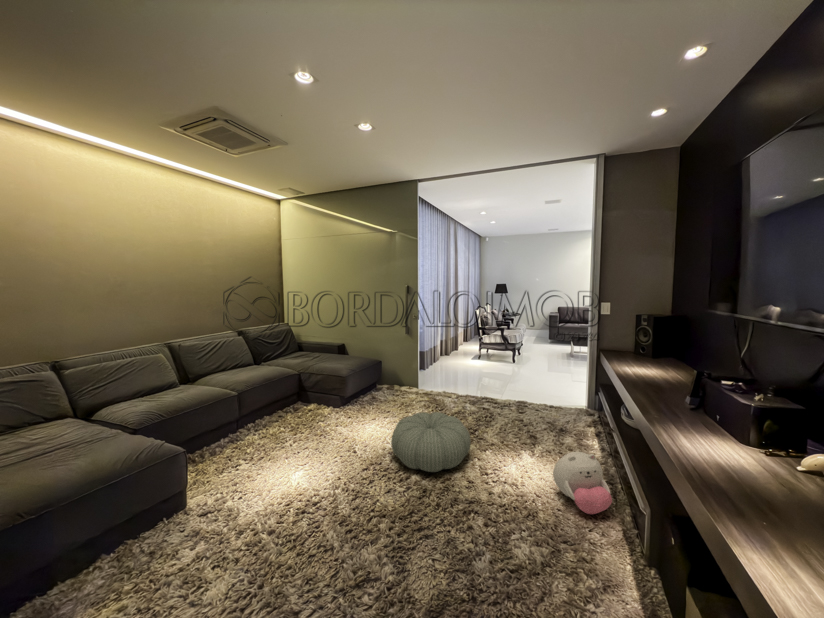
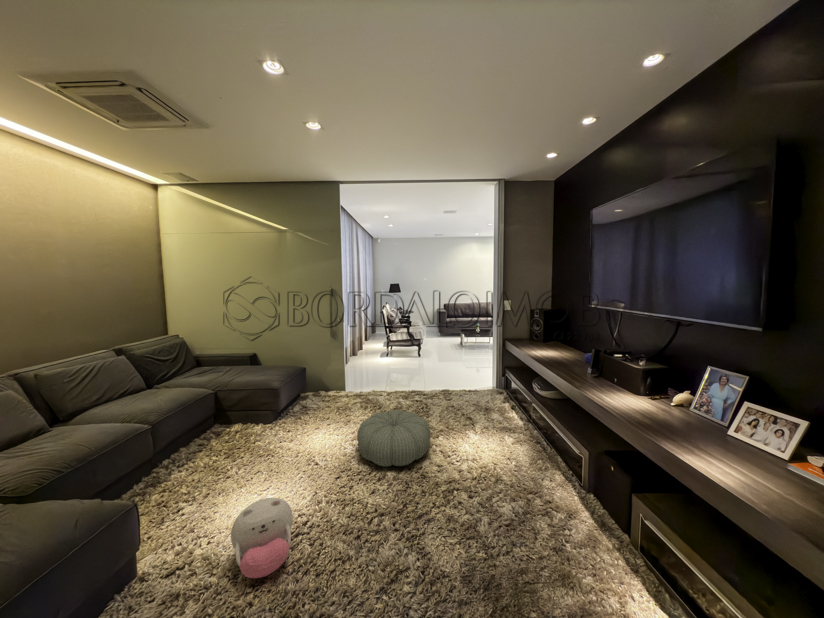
plush toy: present [553,452,612,514] -> present [231,498,293,578]

